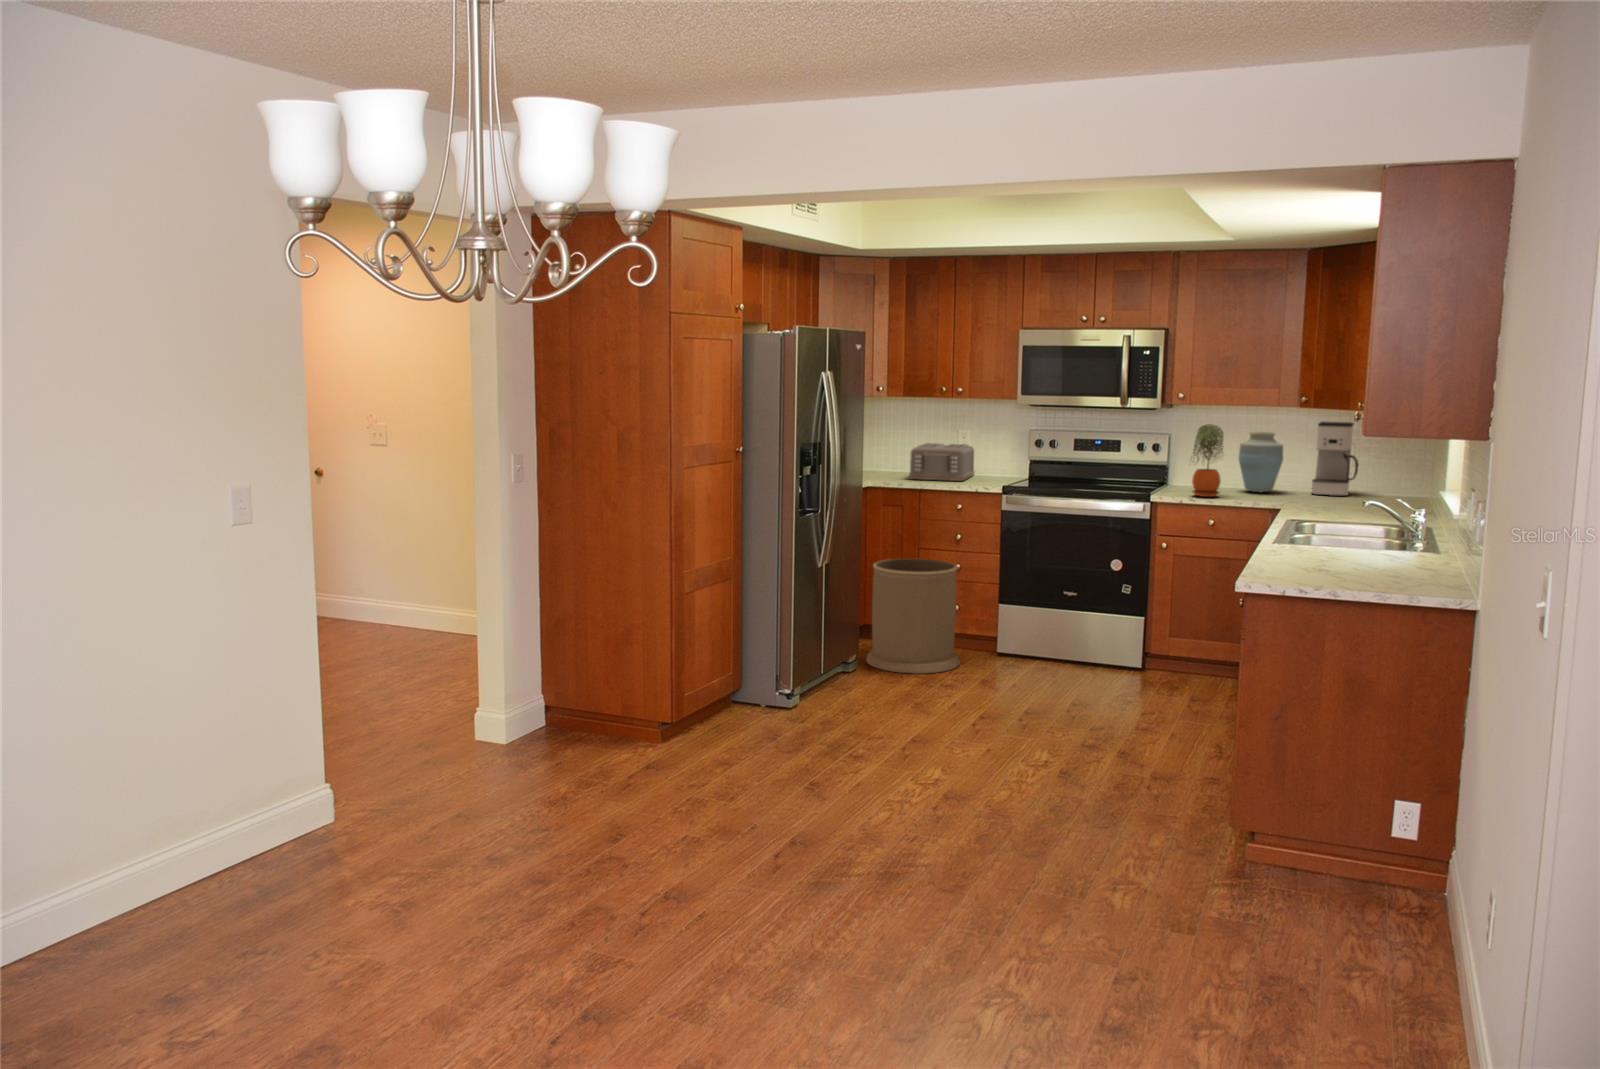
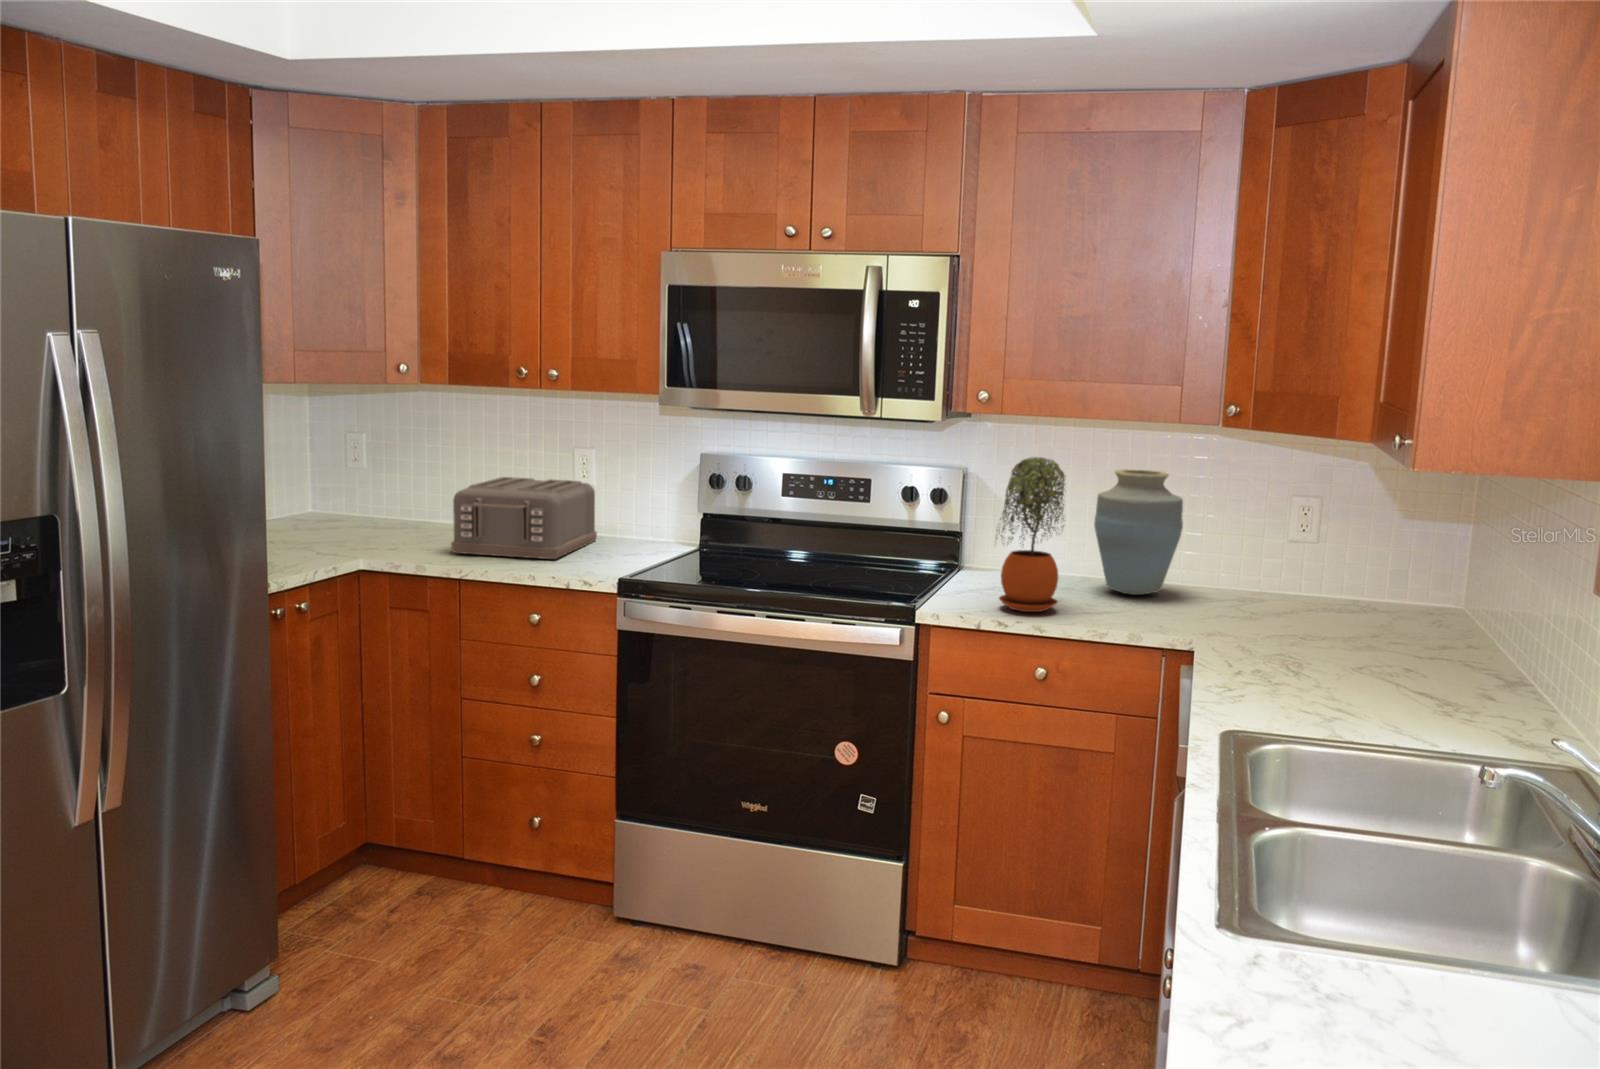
coffee maker: present [1312,421,1358,496] -> none [1236,450,1330,607]
trash can: present [866,558,960,674] -> none [315,729,524,1009]

